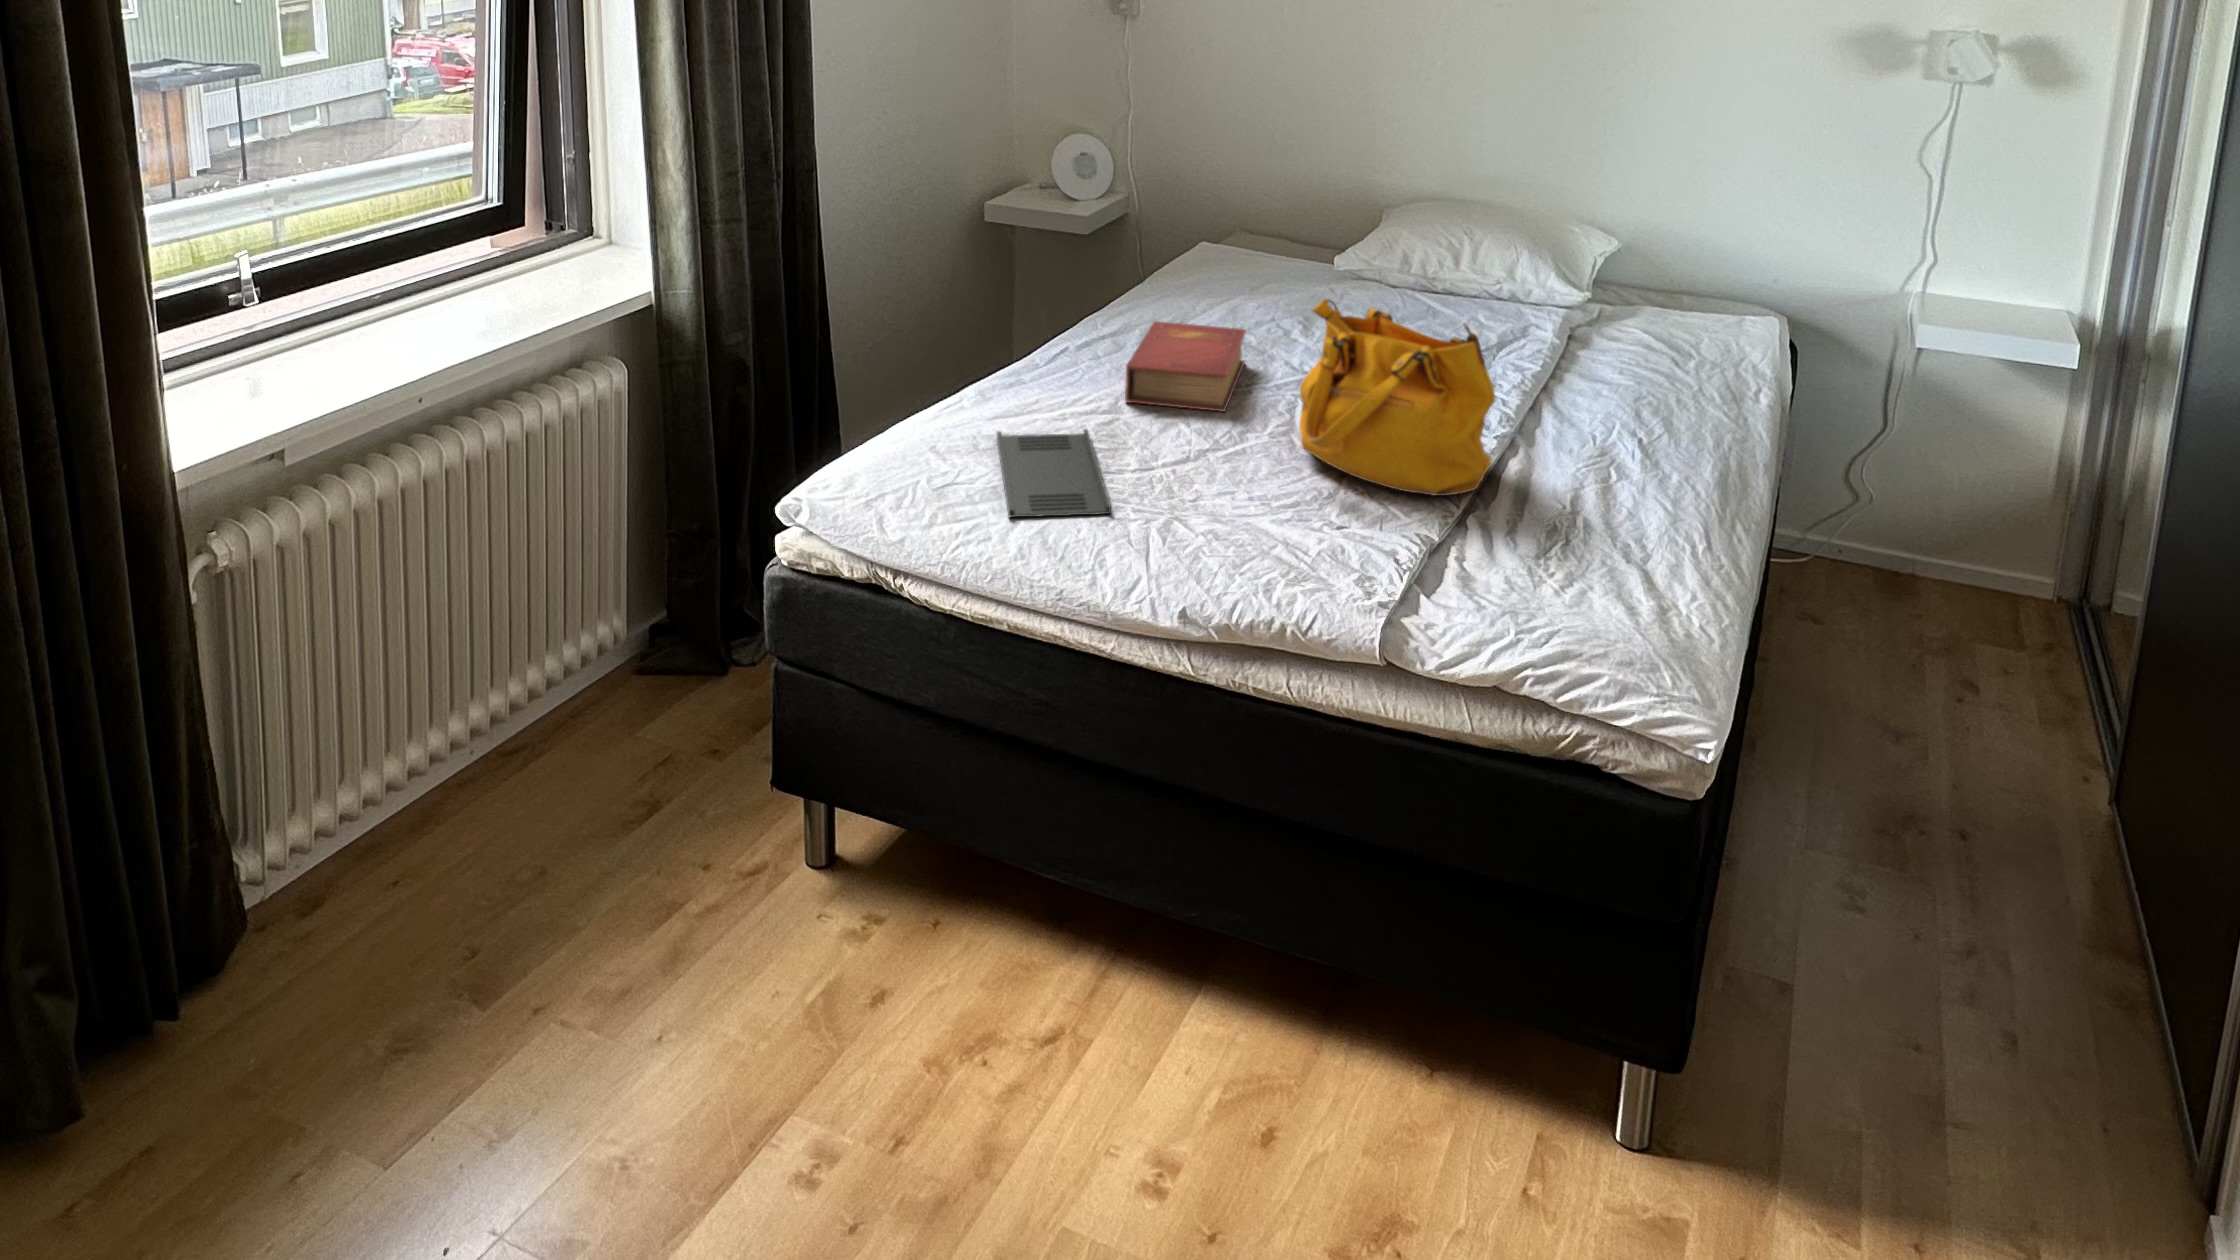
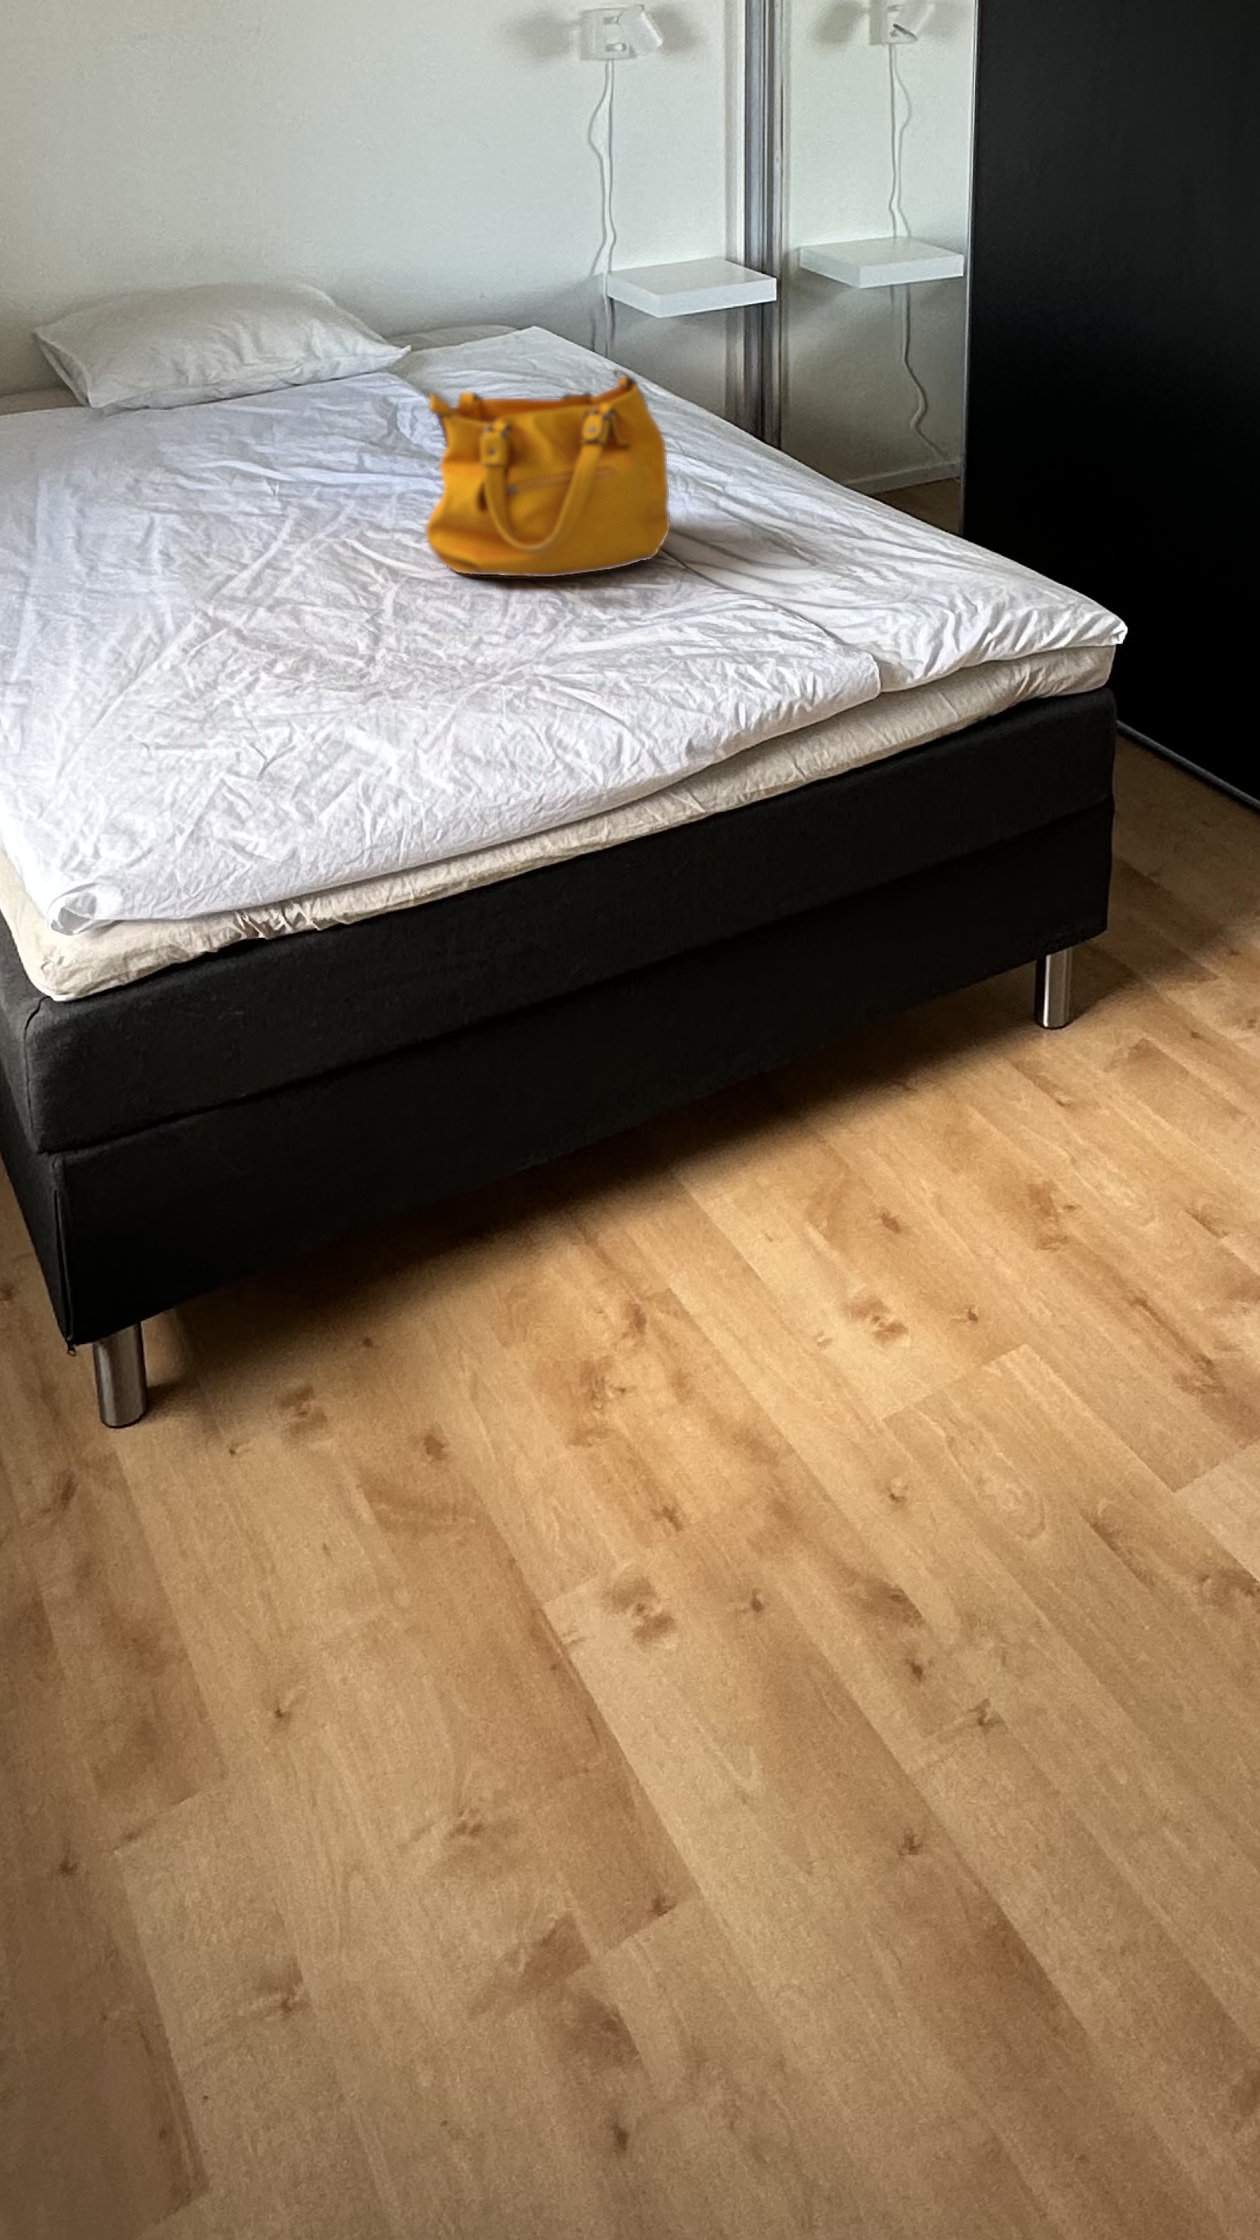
book: present [1125,321,1246,412] -> none [76,488,301,619]
tray: present [996,429,1111,517] -> none [134,656,440,769]

